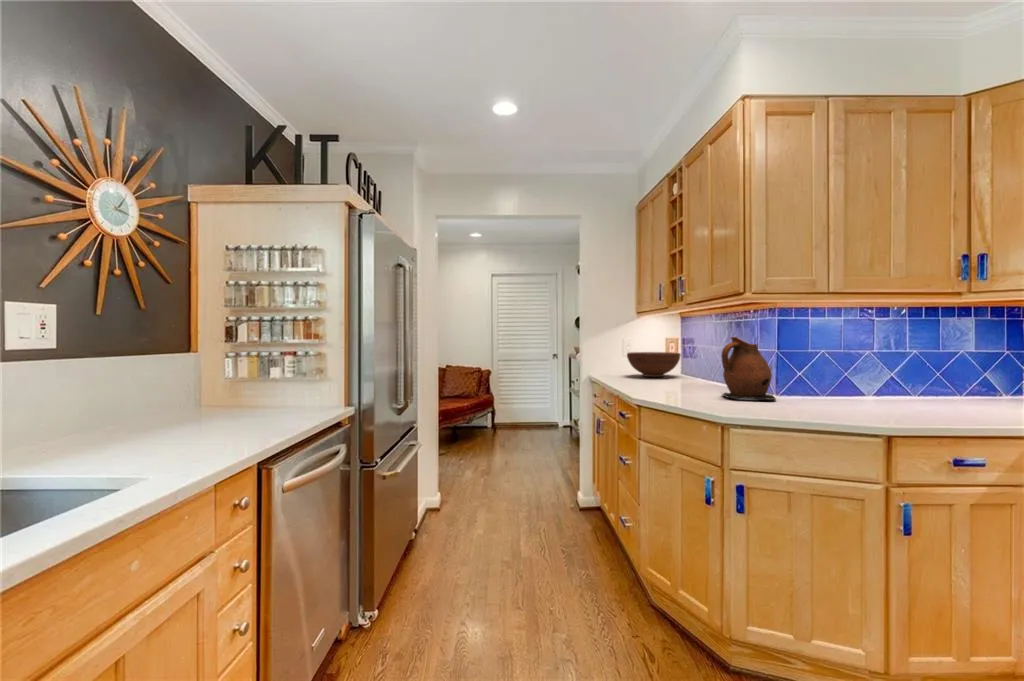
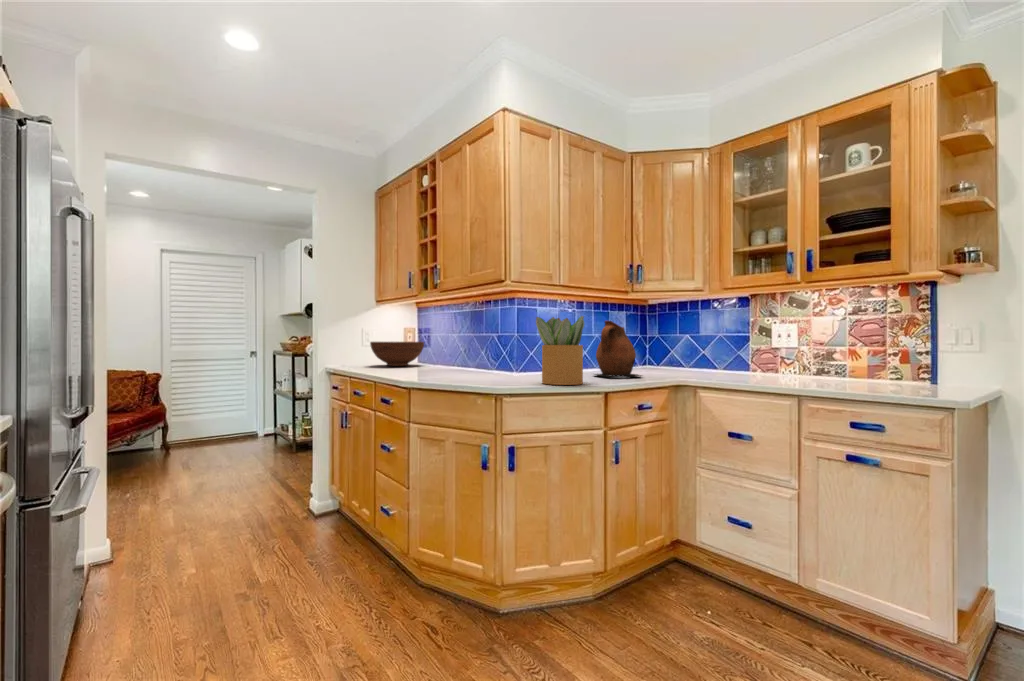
potted plant: none [781,332,856,421] -> present [536,316,584,385]
ceramic pitcher: present [722,337,776,401] -> present [594,321,642,376]

